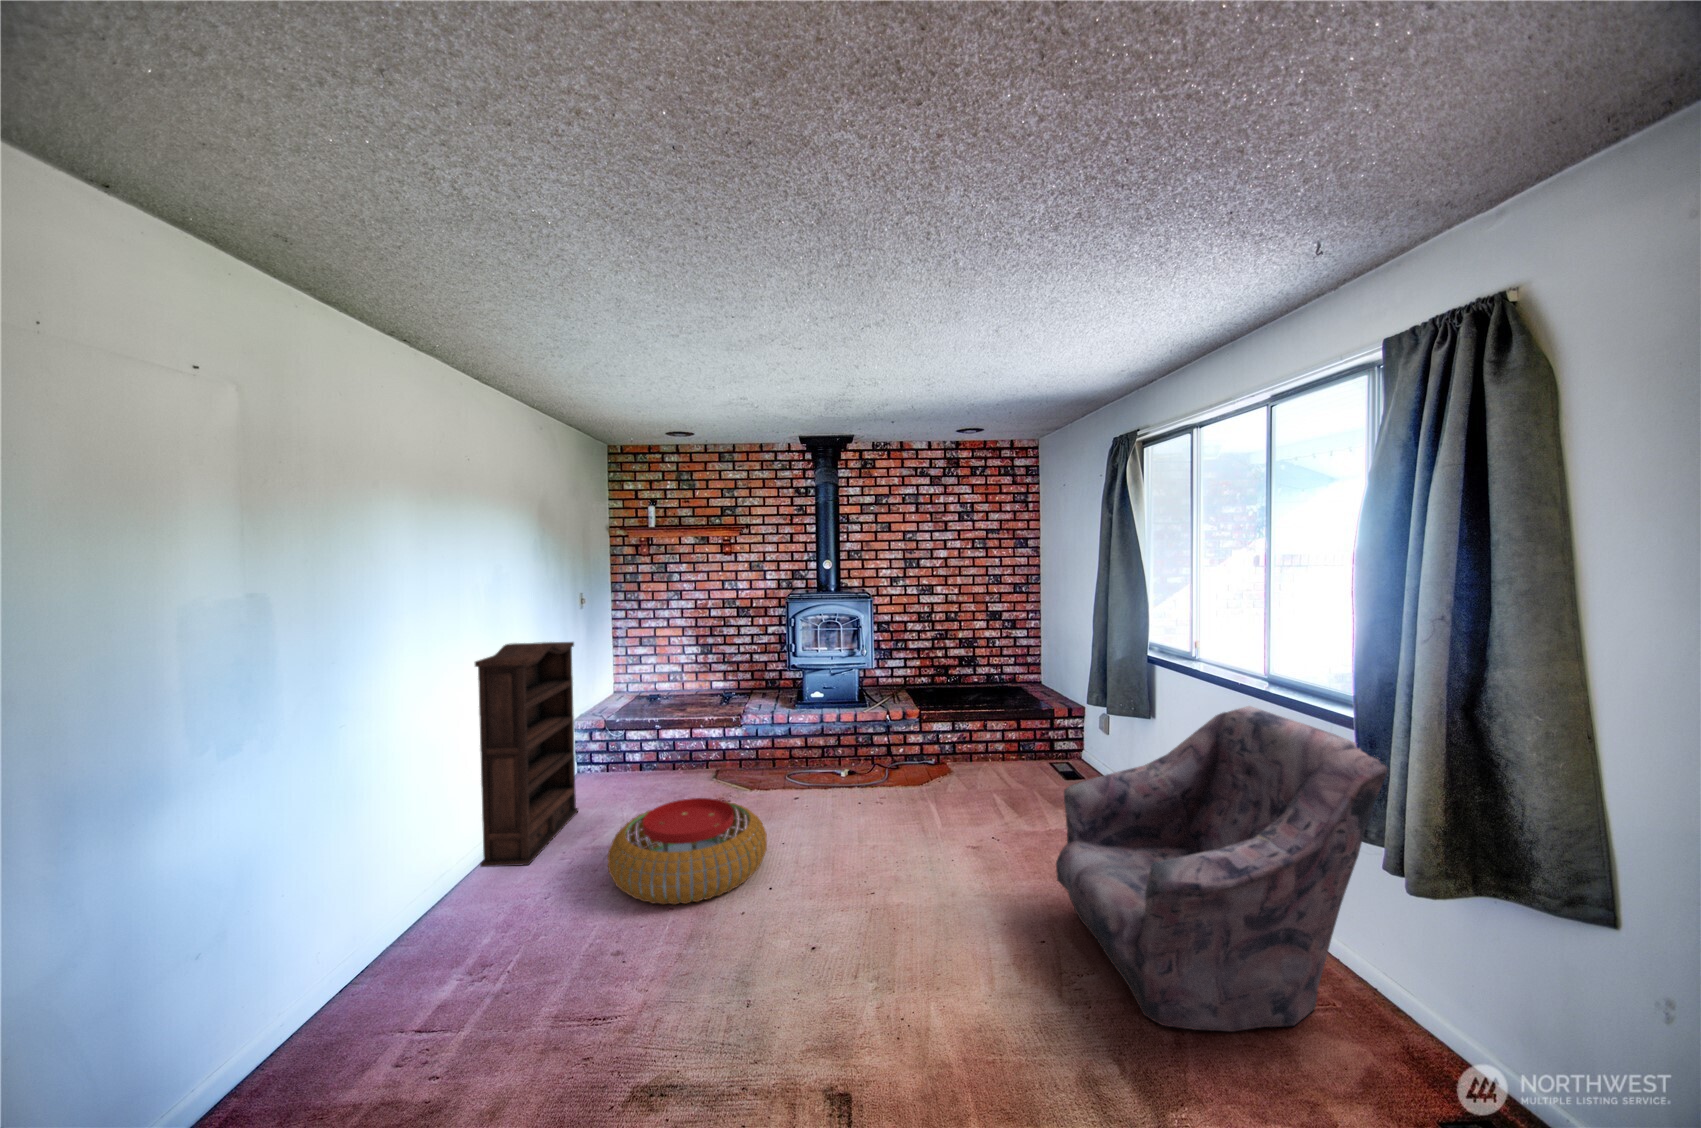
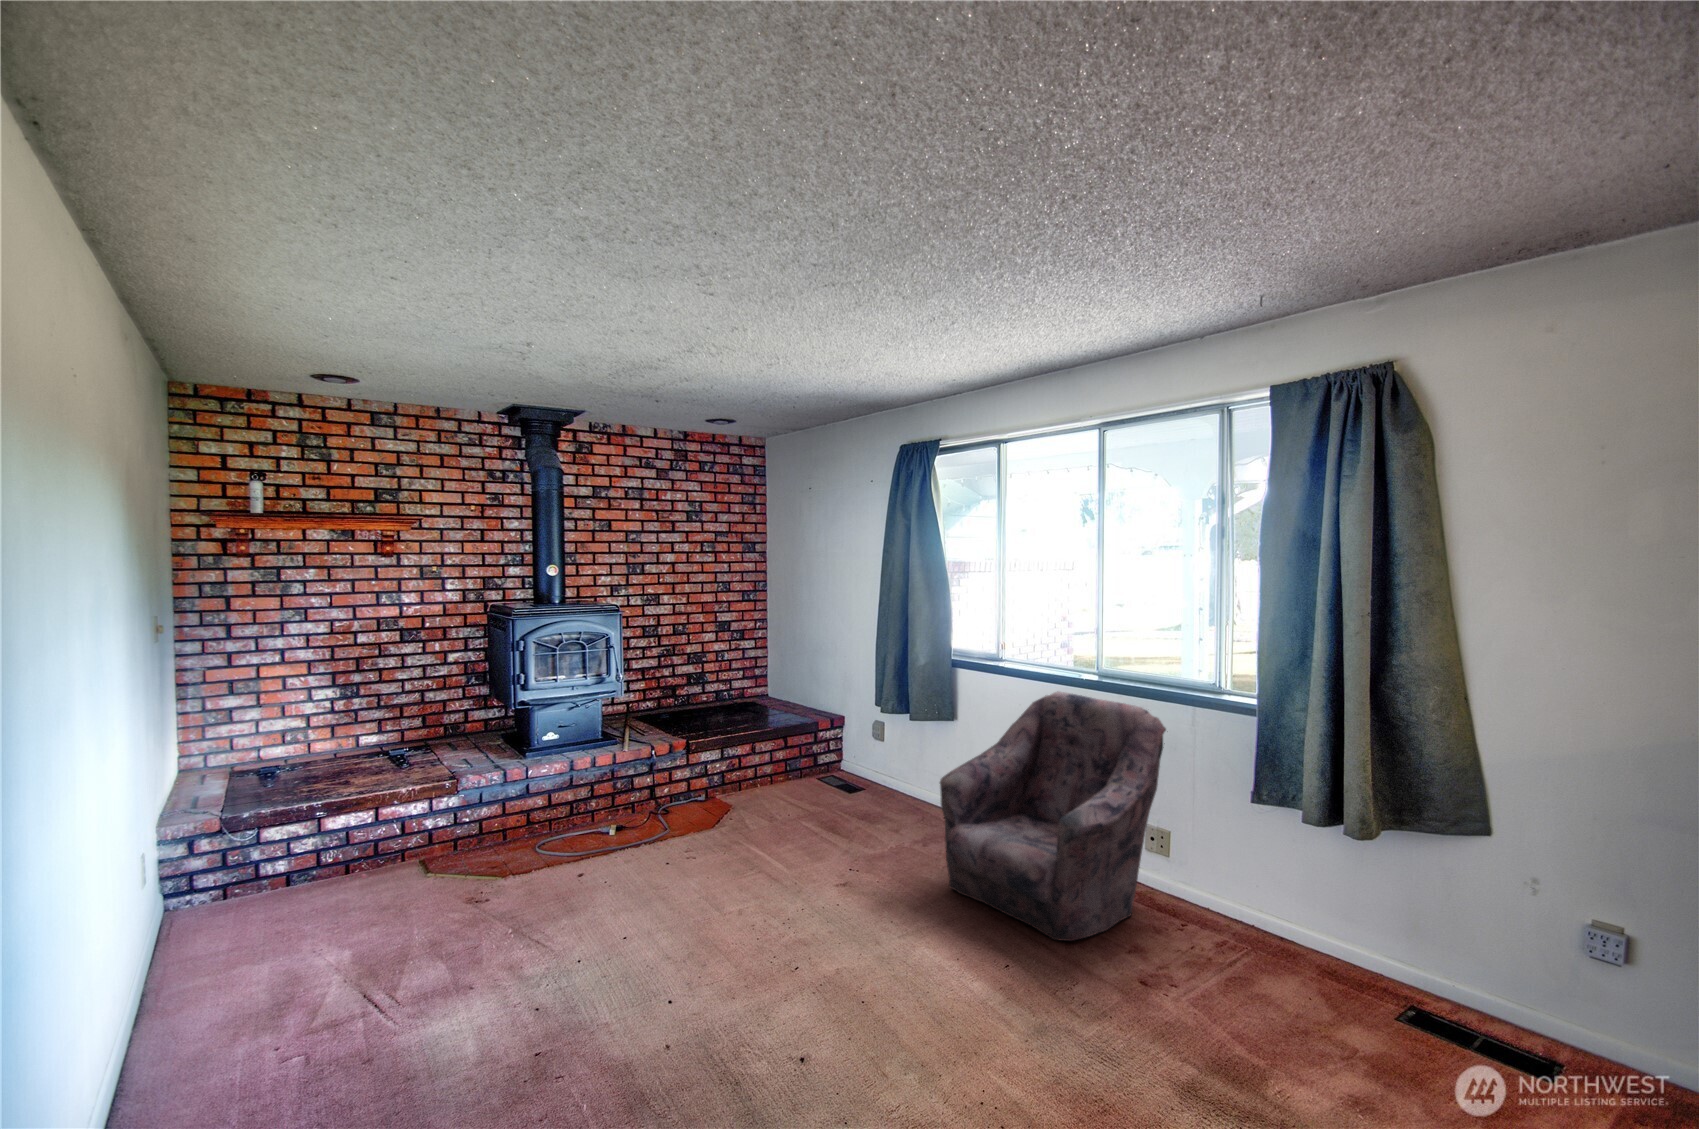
bookshelf: present [475,642,578,867] -> none [184,694,282,1061]
pouf: present [608,798,767,905] -> none [436,873,646,1012]

